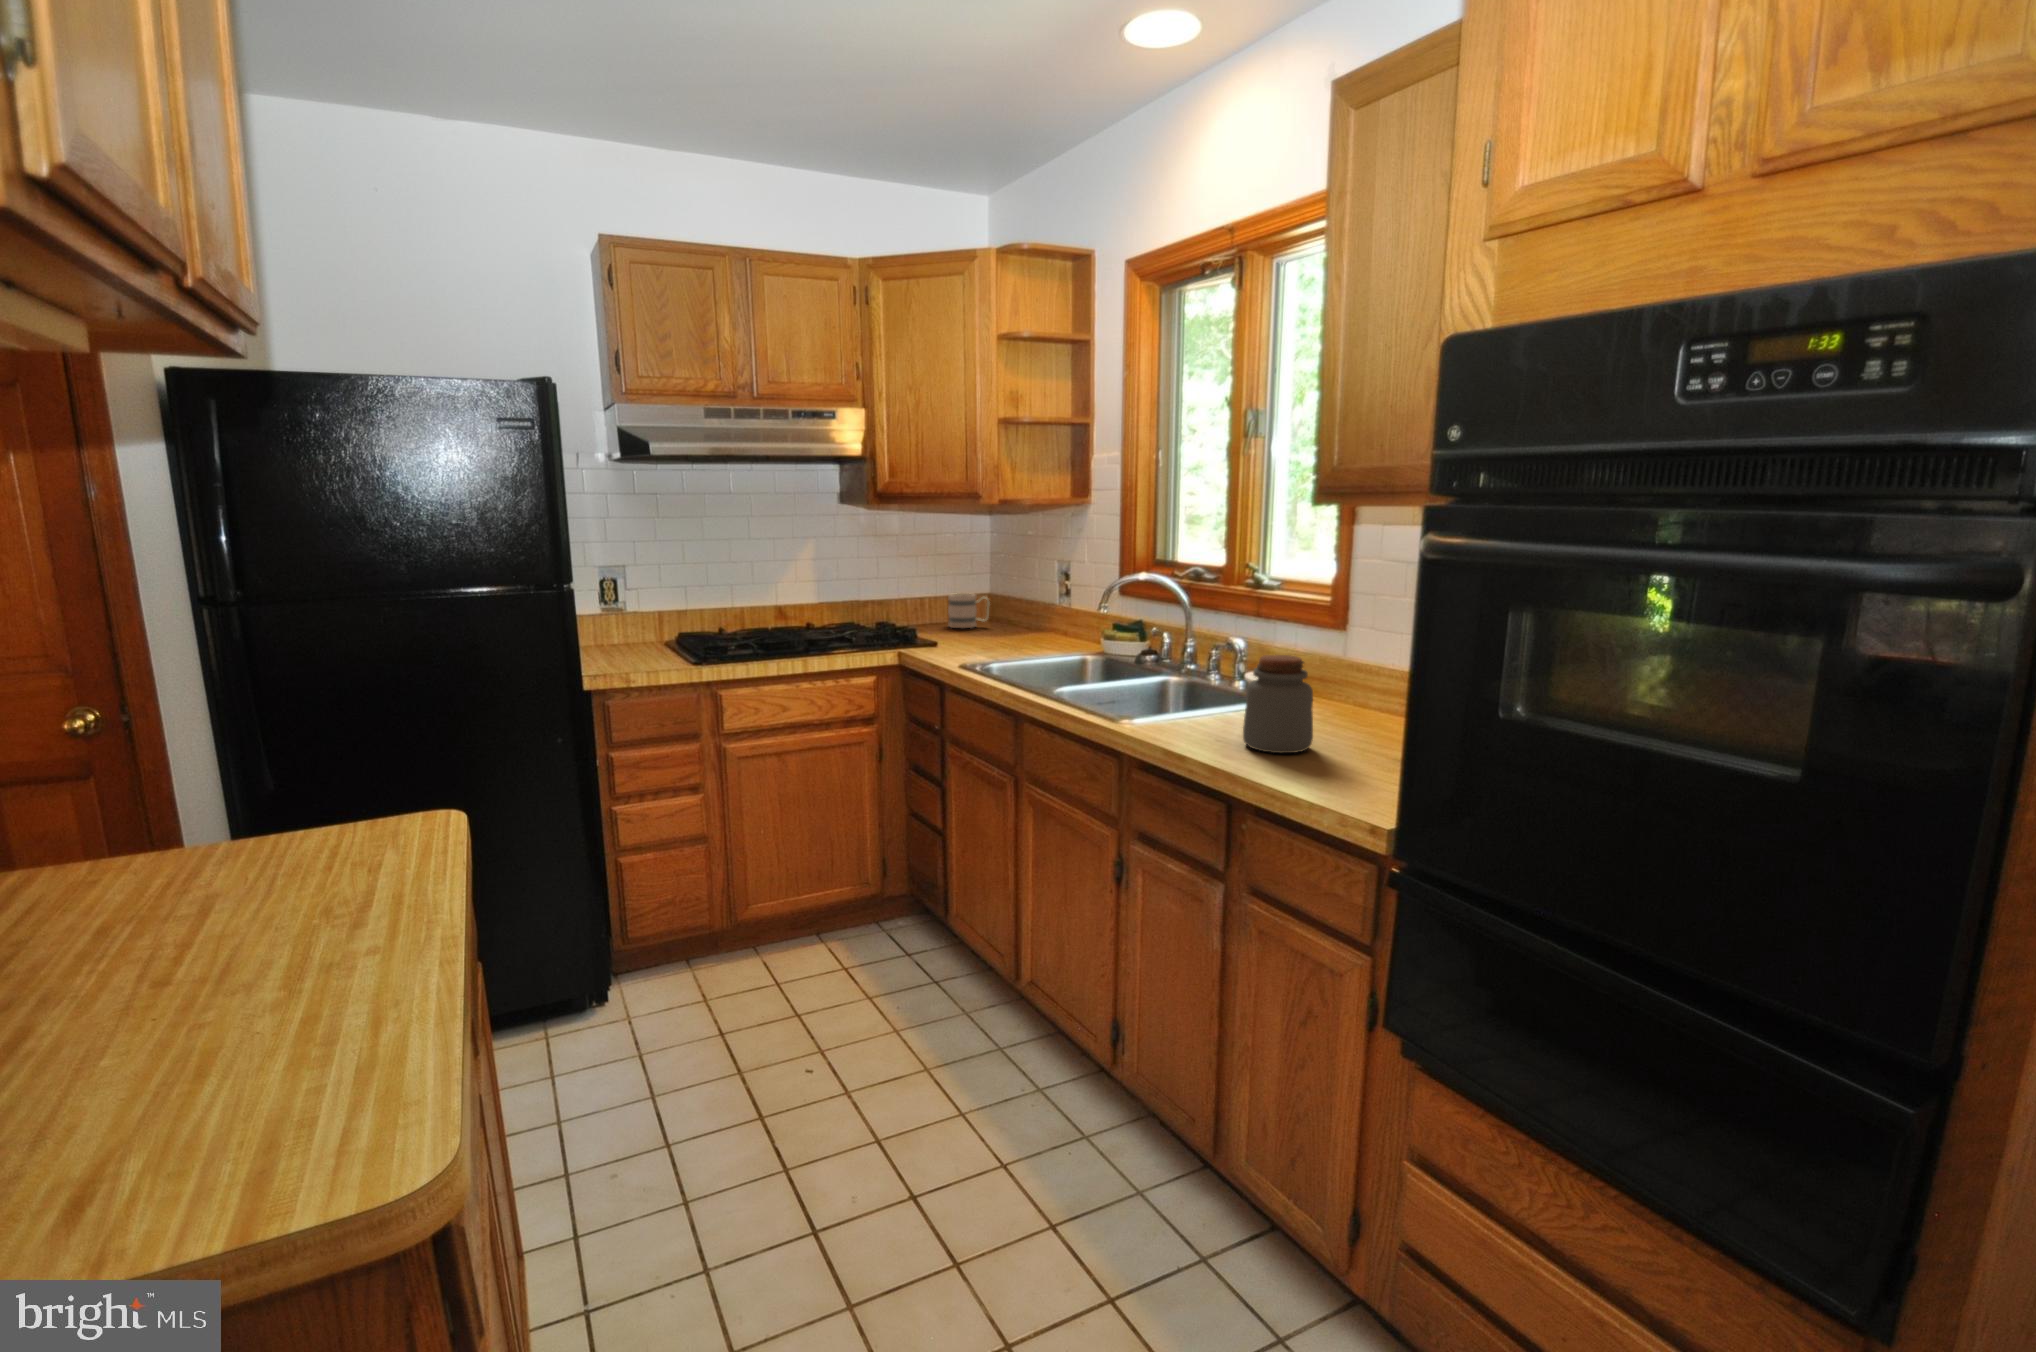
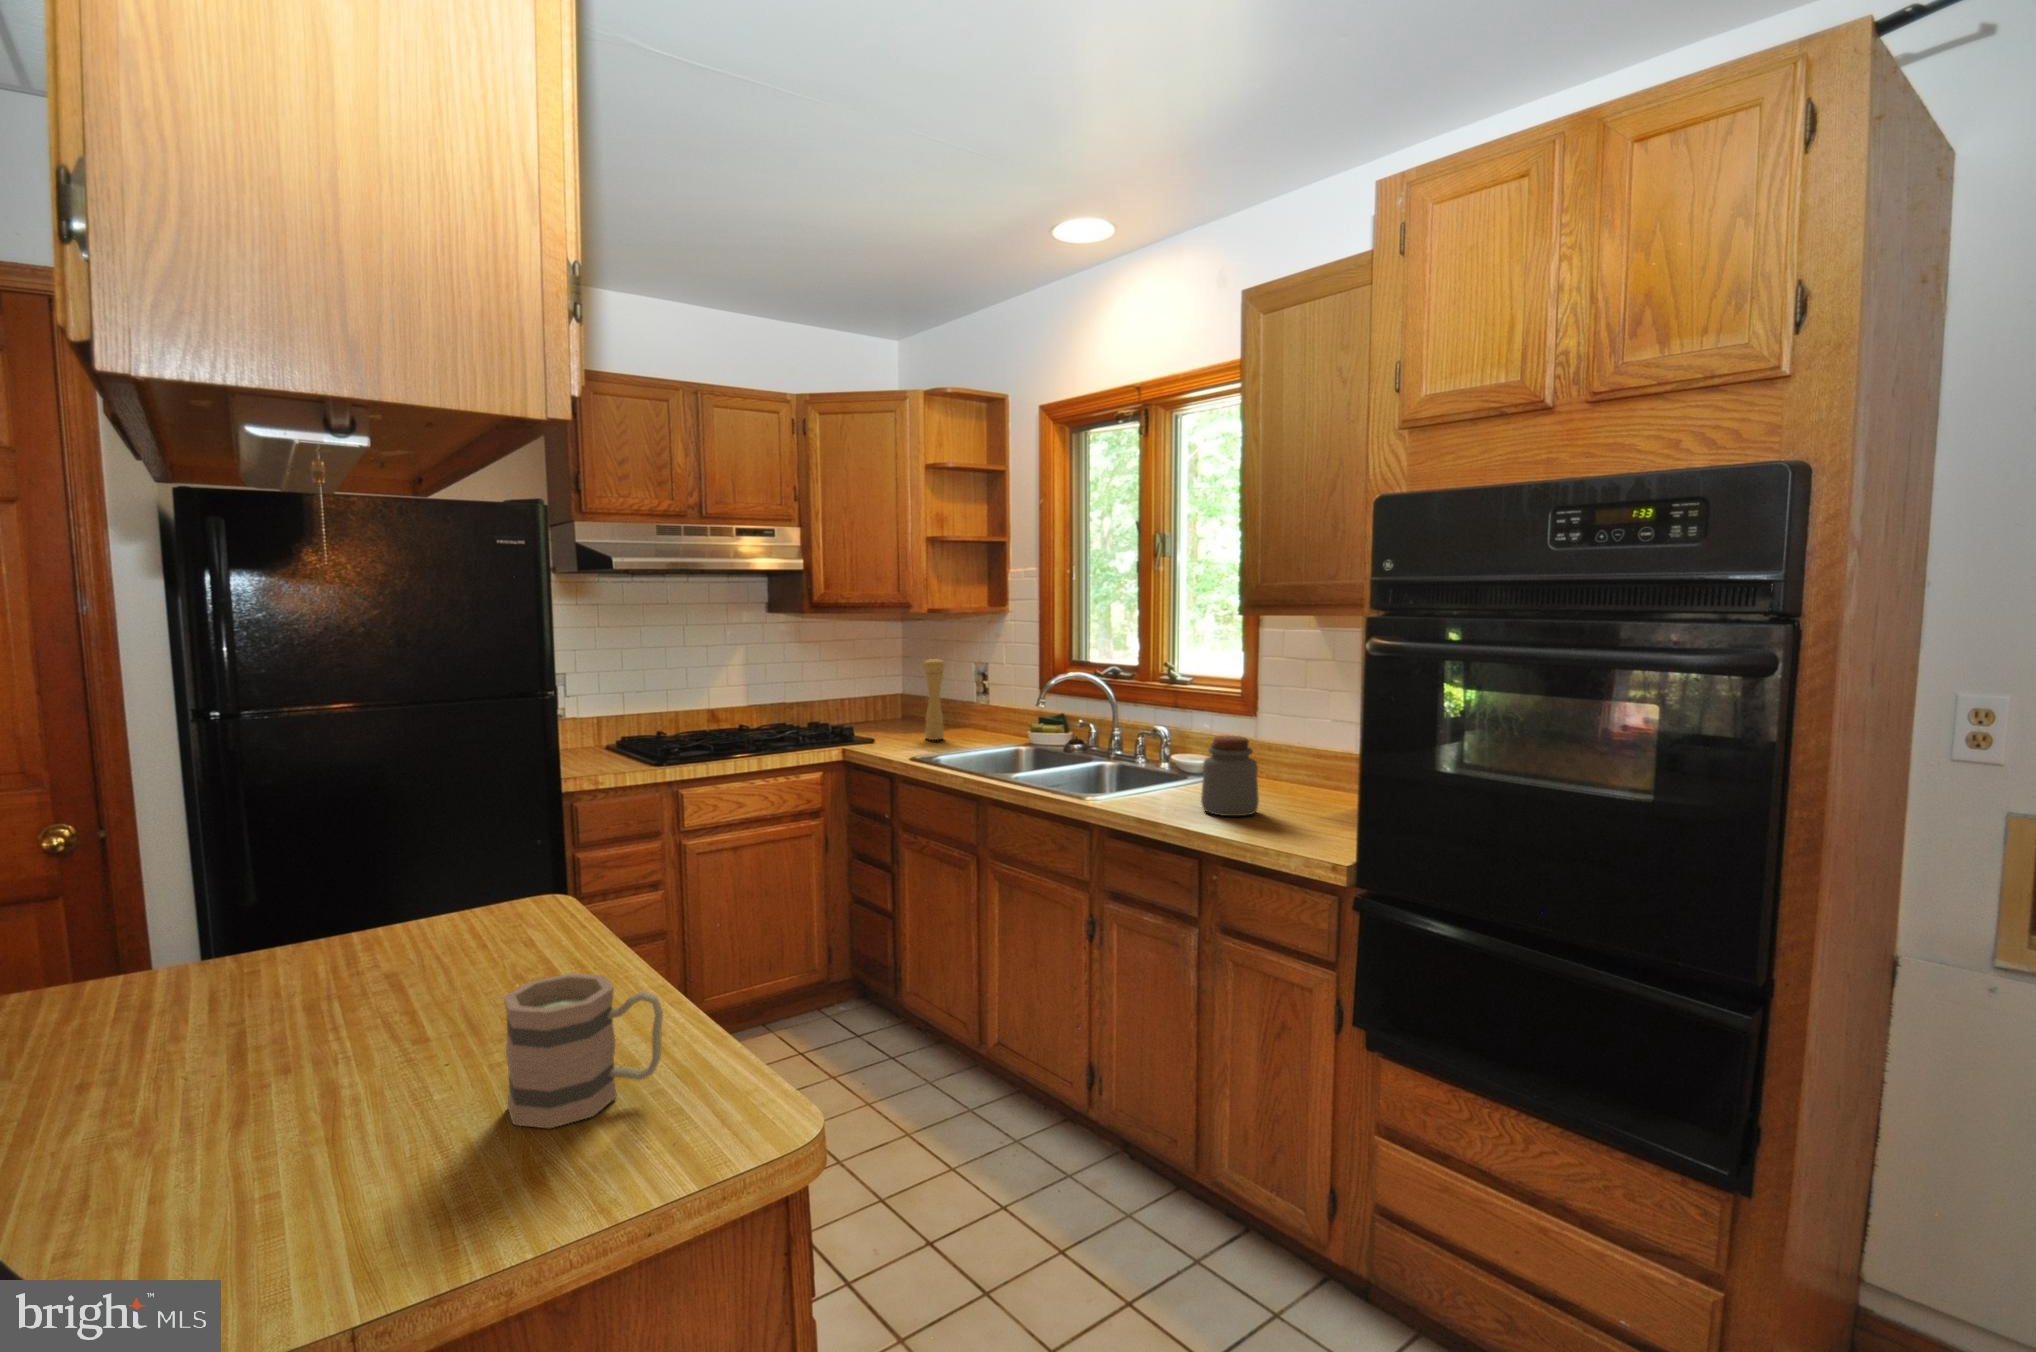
pepper mill: none [994,555,1016,645] -> present [924,659,944,740]
mug: present [948,593,990,628] -> present [504,973,663,1128]

